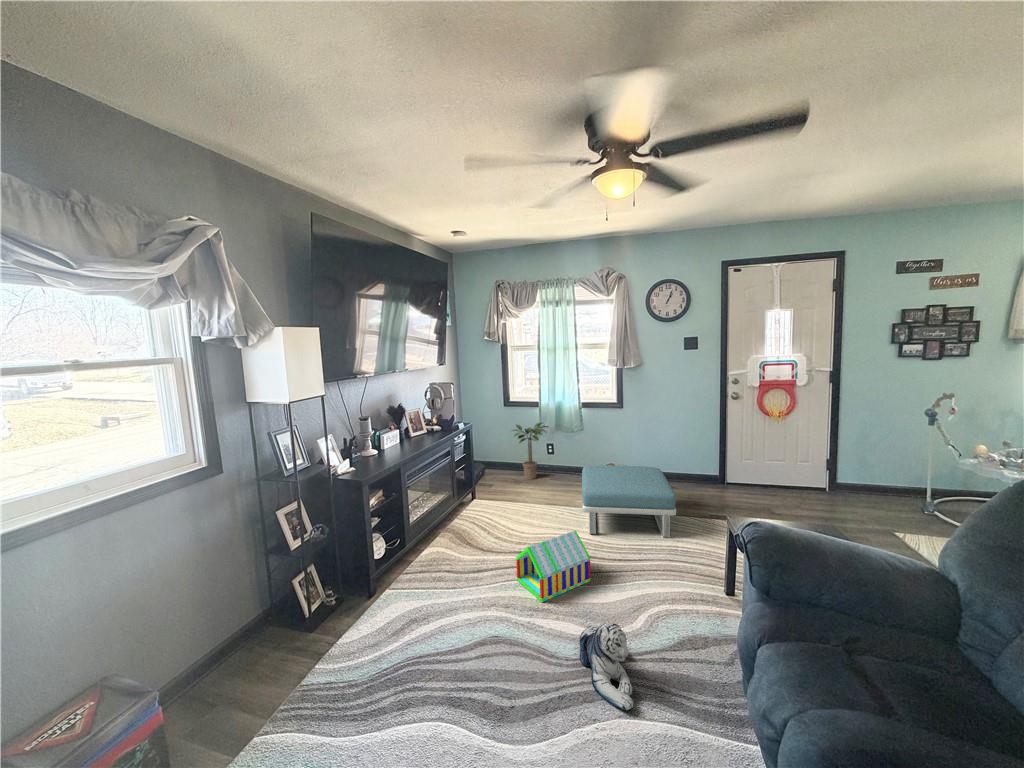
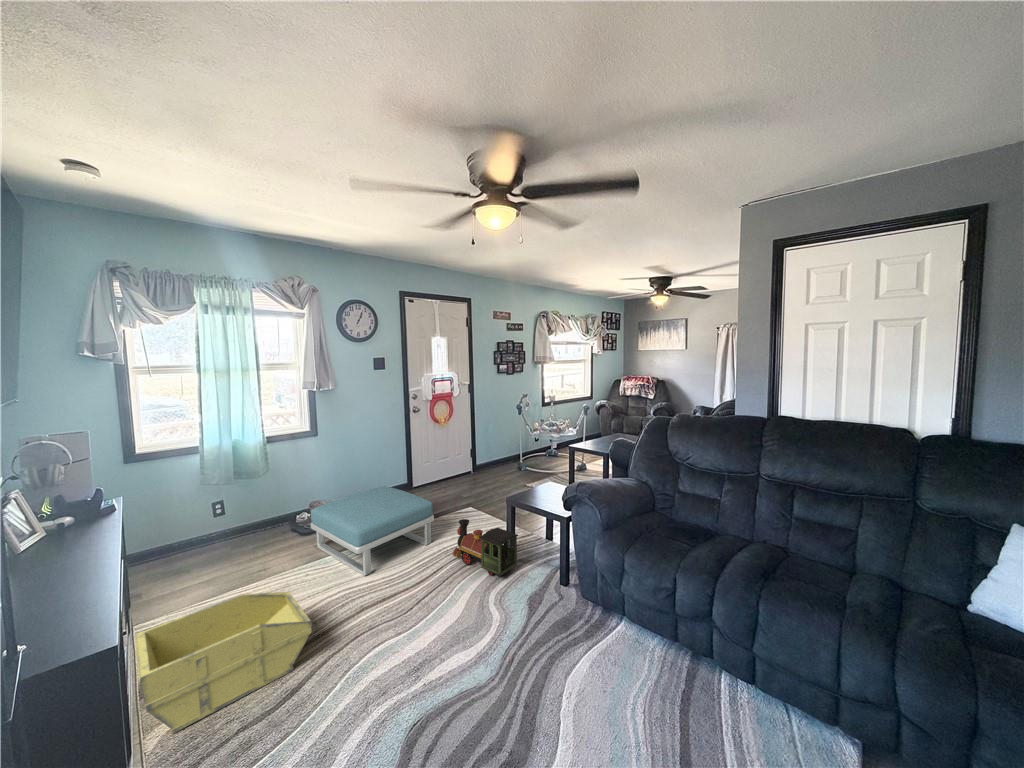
potted plant: present [512,423,548,480] -> none [155,472,227,561]
storage bin: none [420,496,519,561] -> present [135,592,312,733]
toy train: none [666,522,721,601] -> present [453,519,518,576]
toy house: present [516,531,591,602] -> none [354,569,422,663]
plush toy: present [579,624,634,711] -> none [482,612,568,678]

